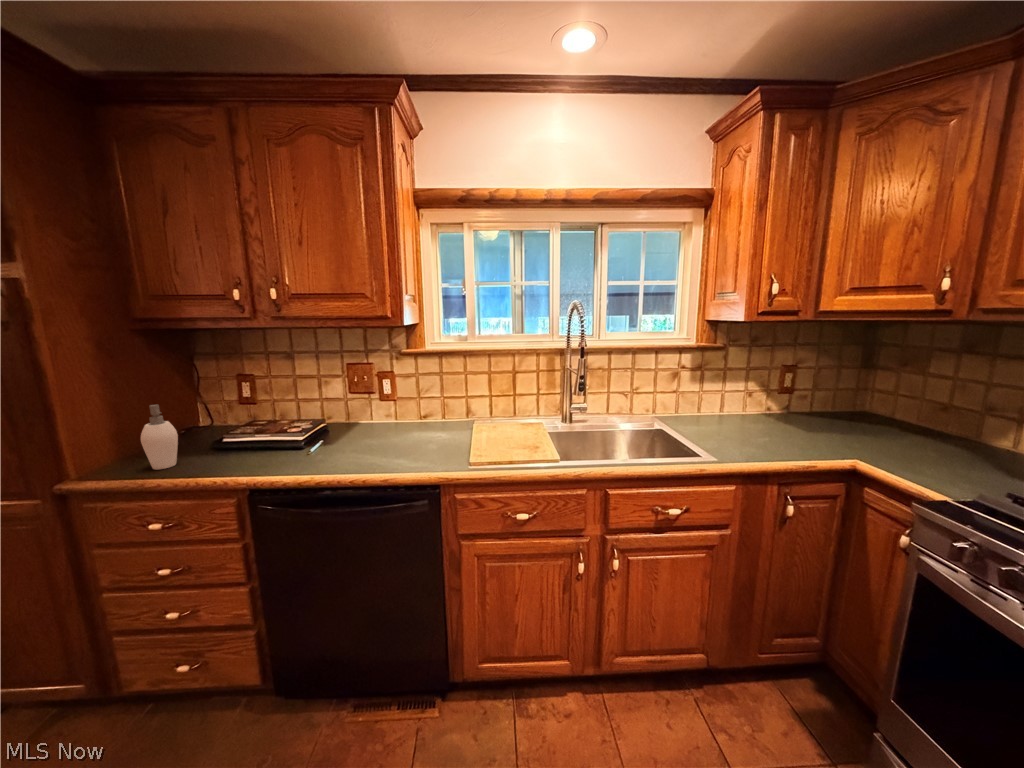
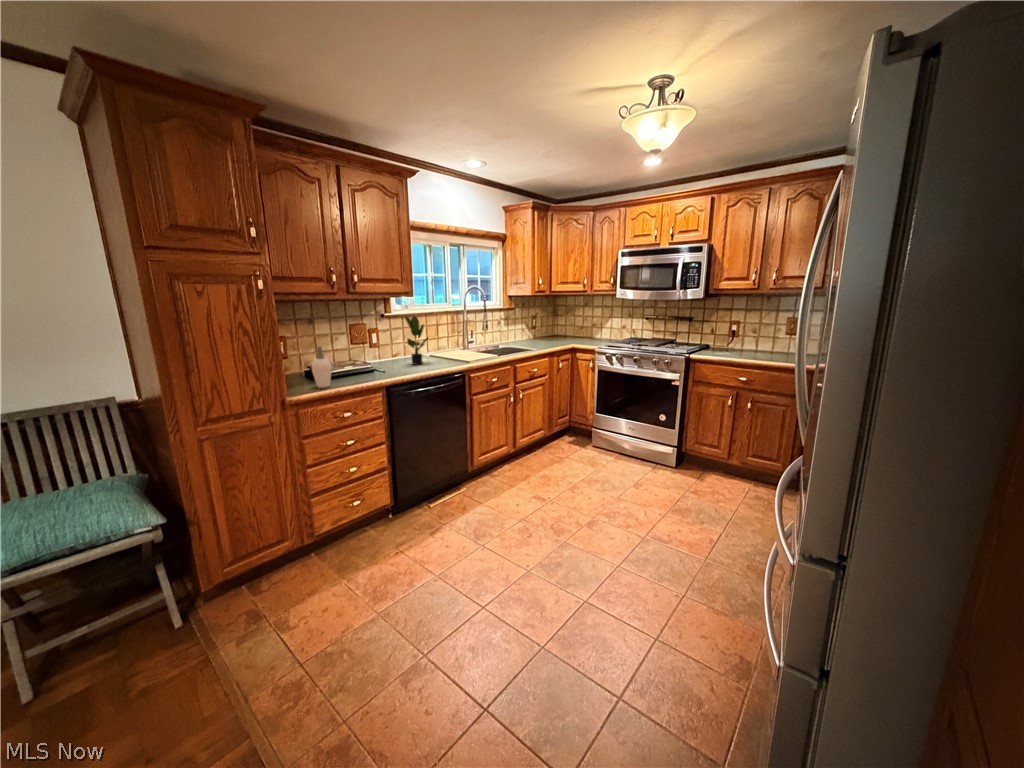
potted plant: none [356,357,414,447] -> present [405,316,428,365]

